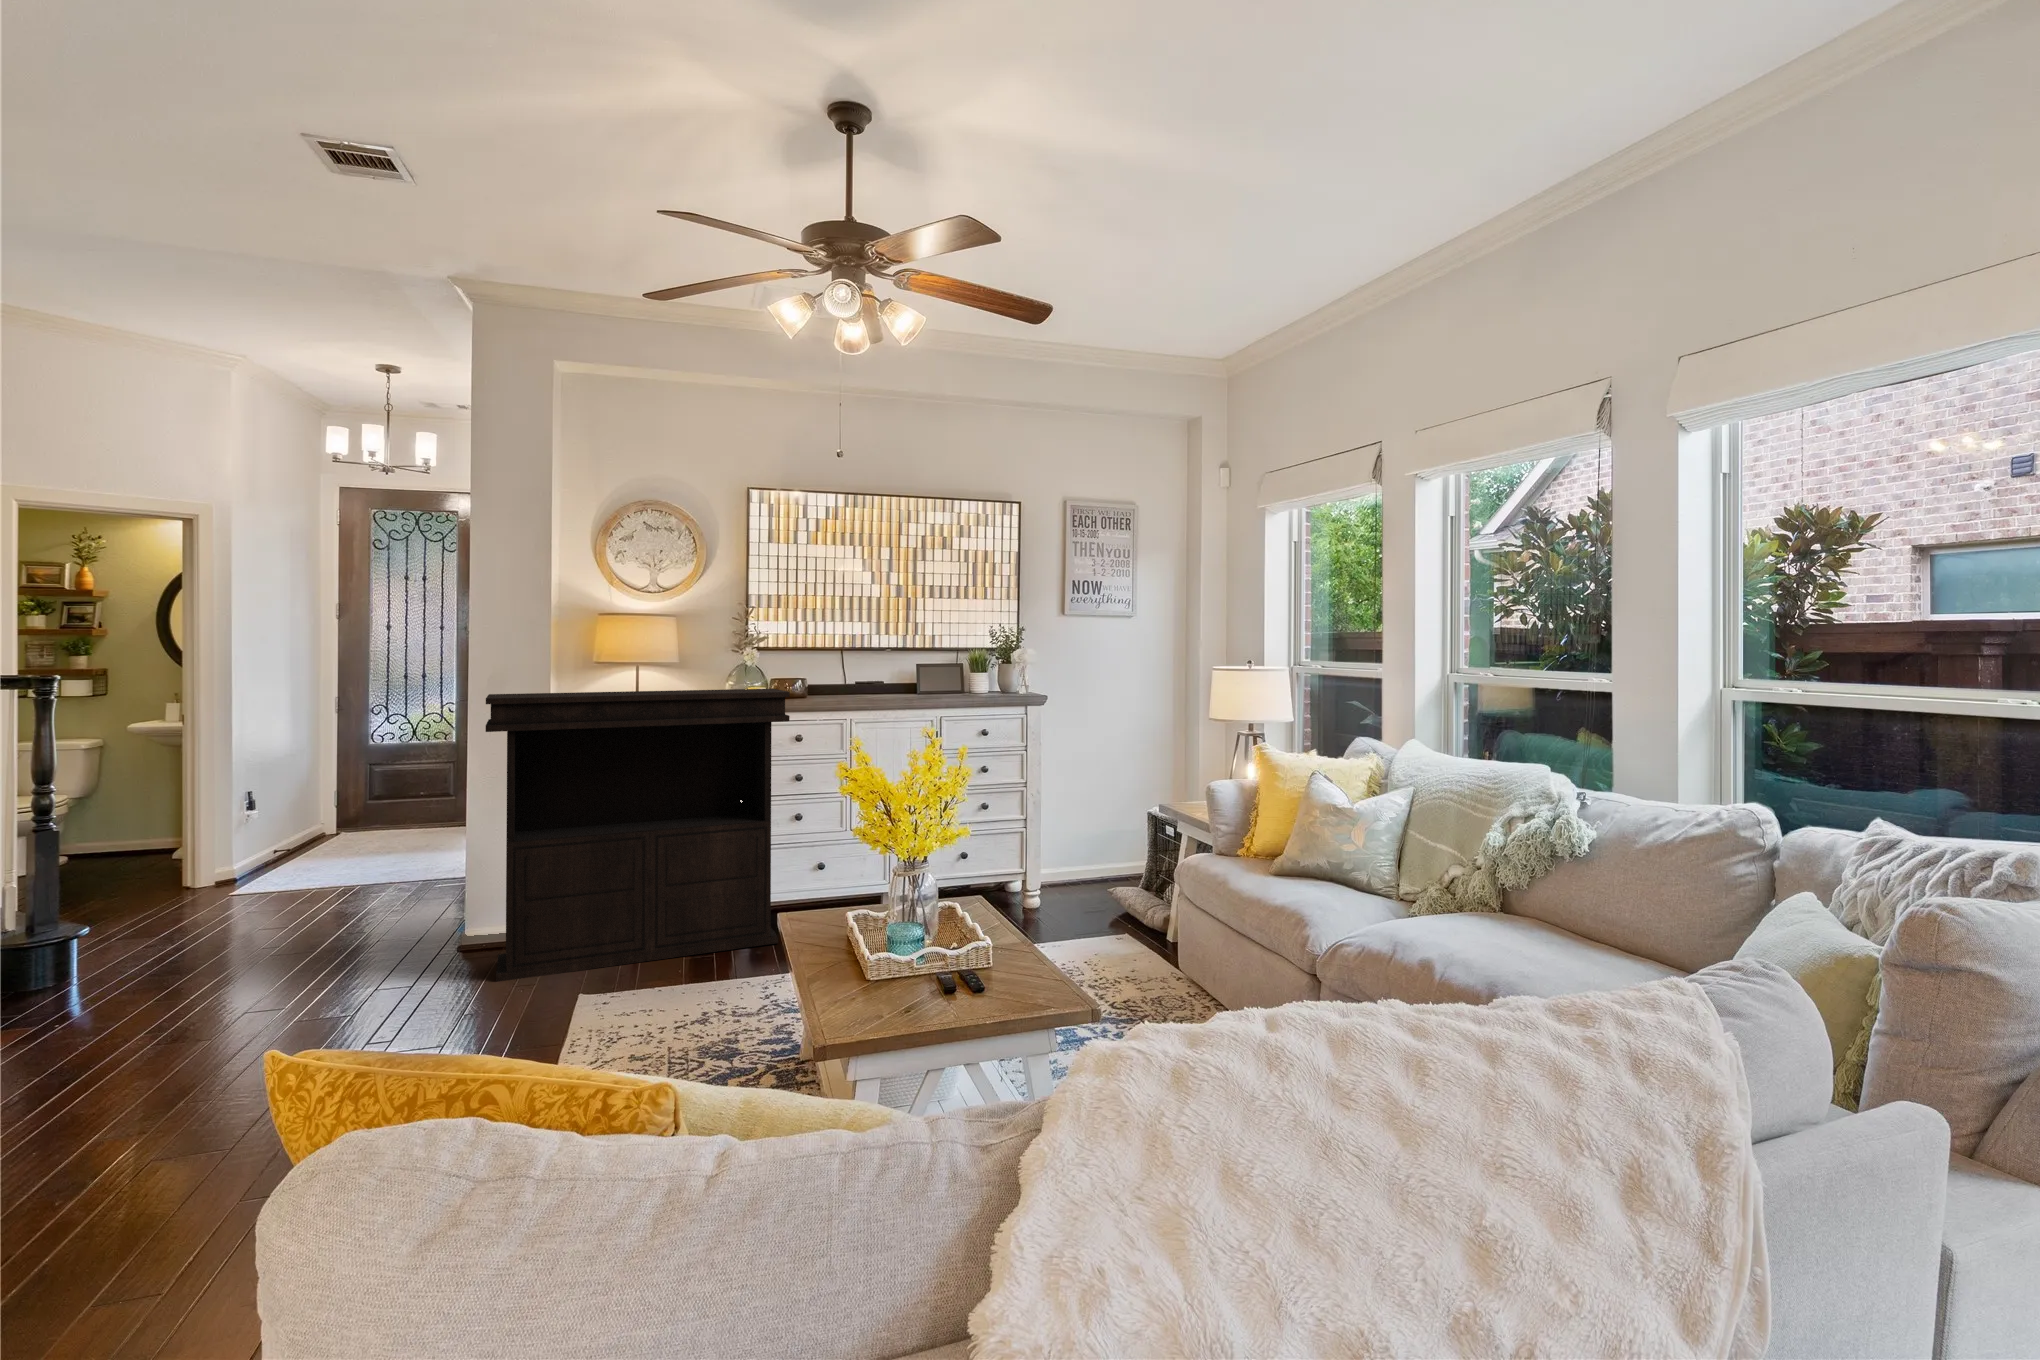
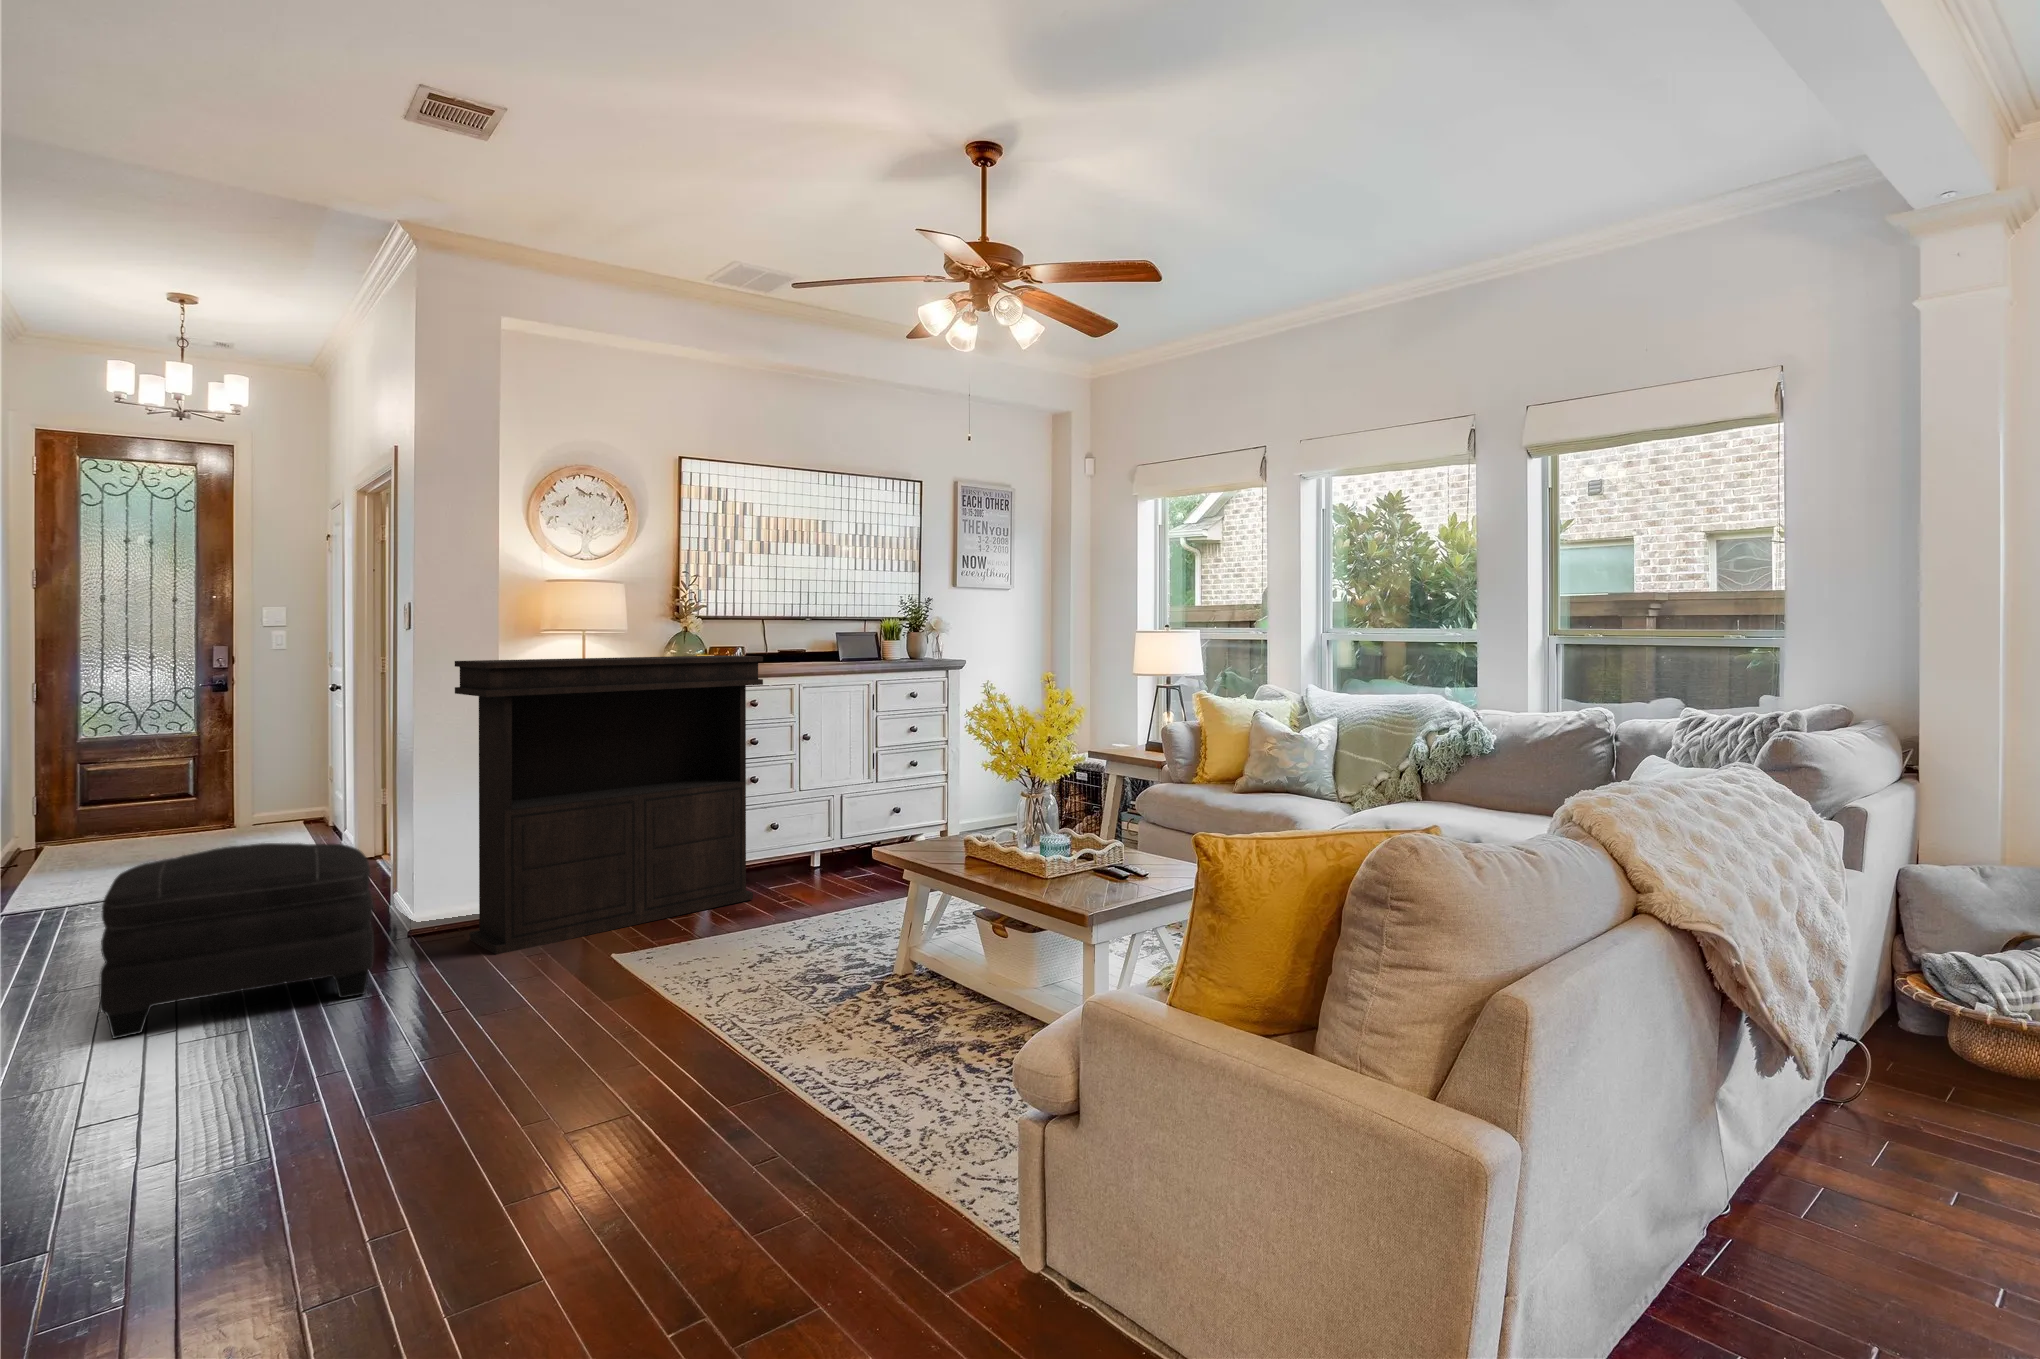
ottoman: none [119,862,393,1034] -> present [99,843,374,1039]

